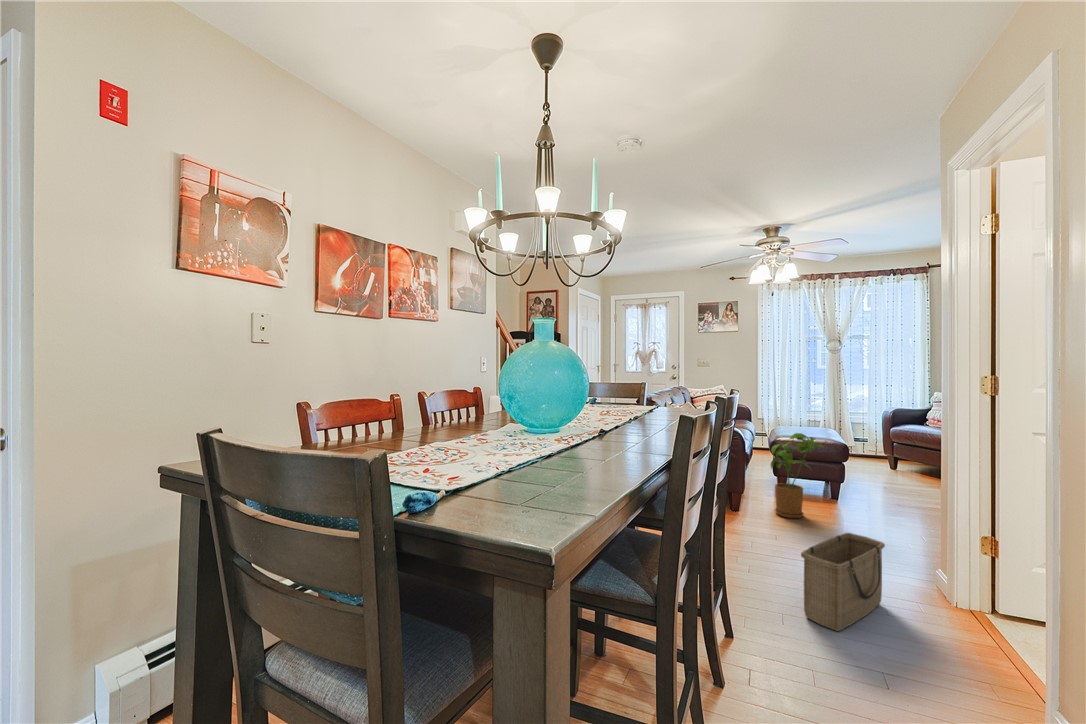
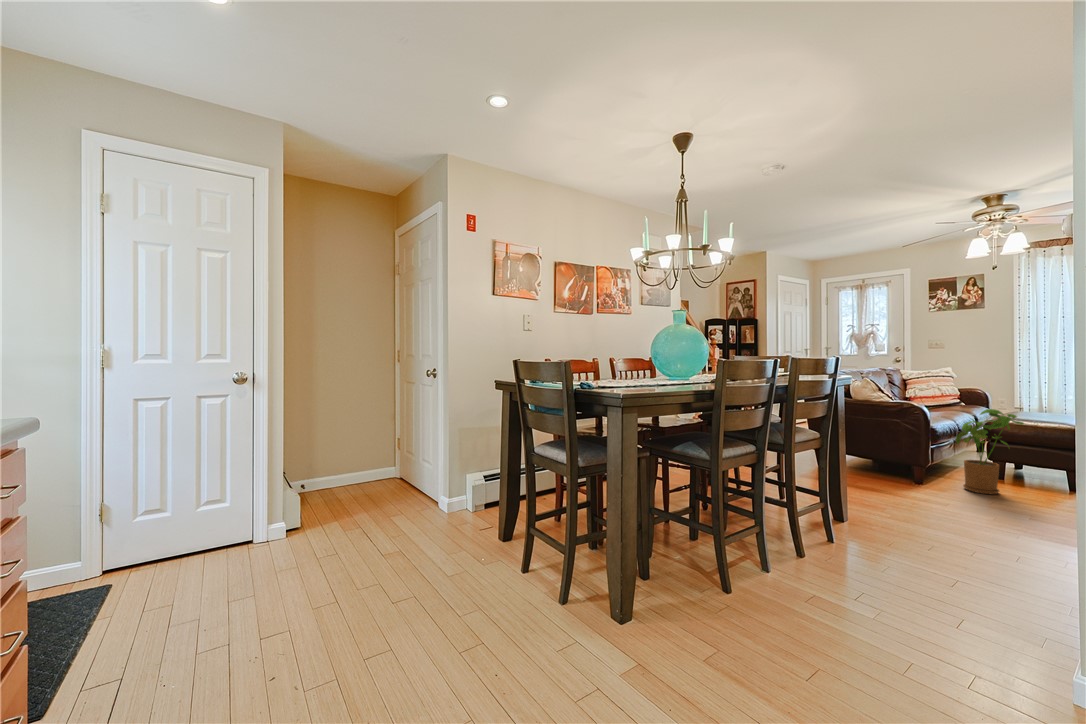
basket: present [801,533,885,631] -> none [908,487,1016,555]

